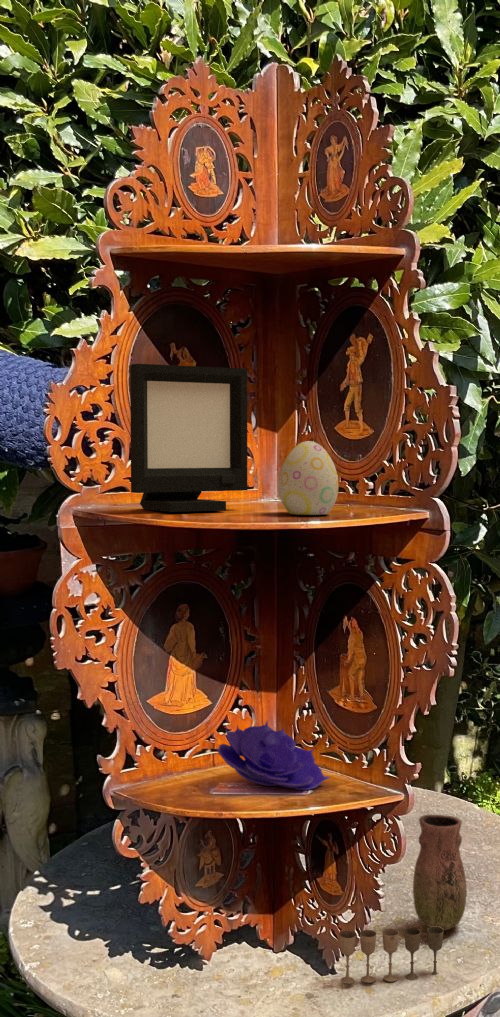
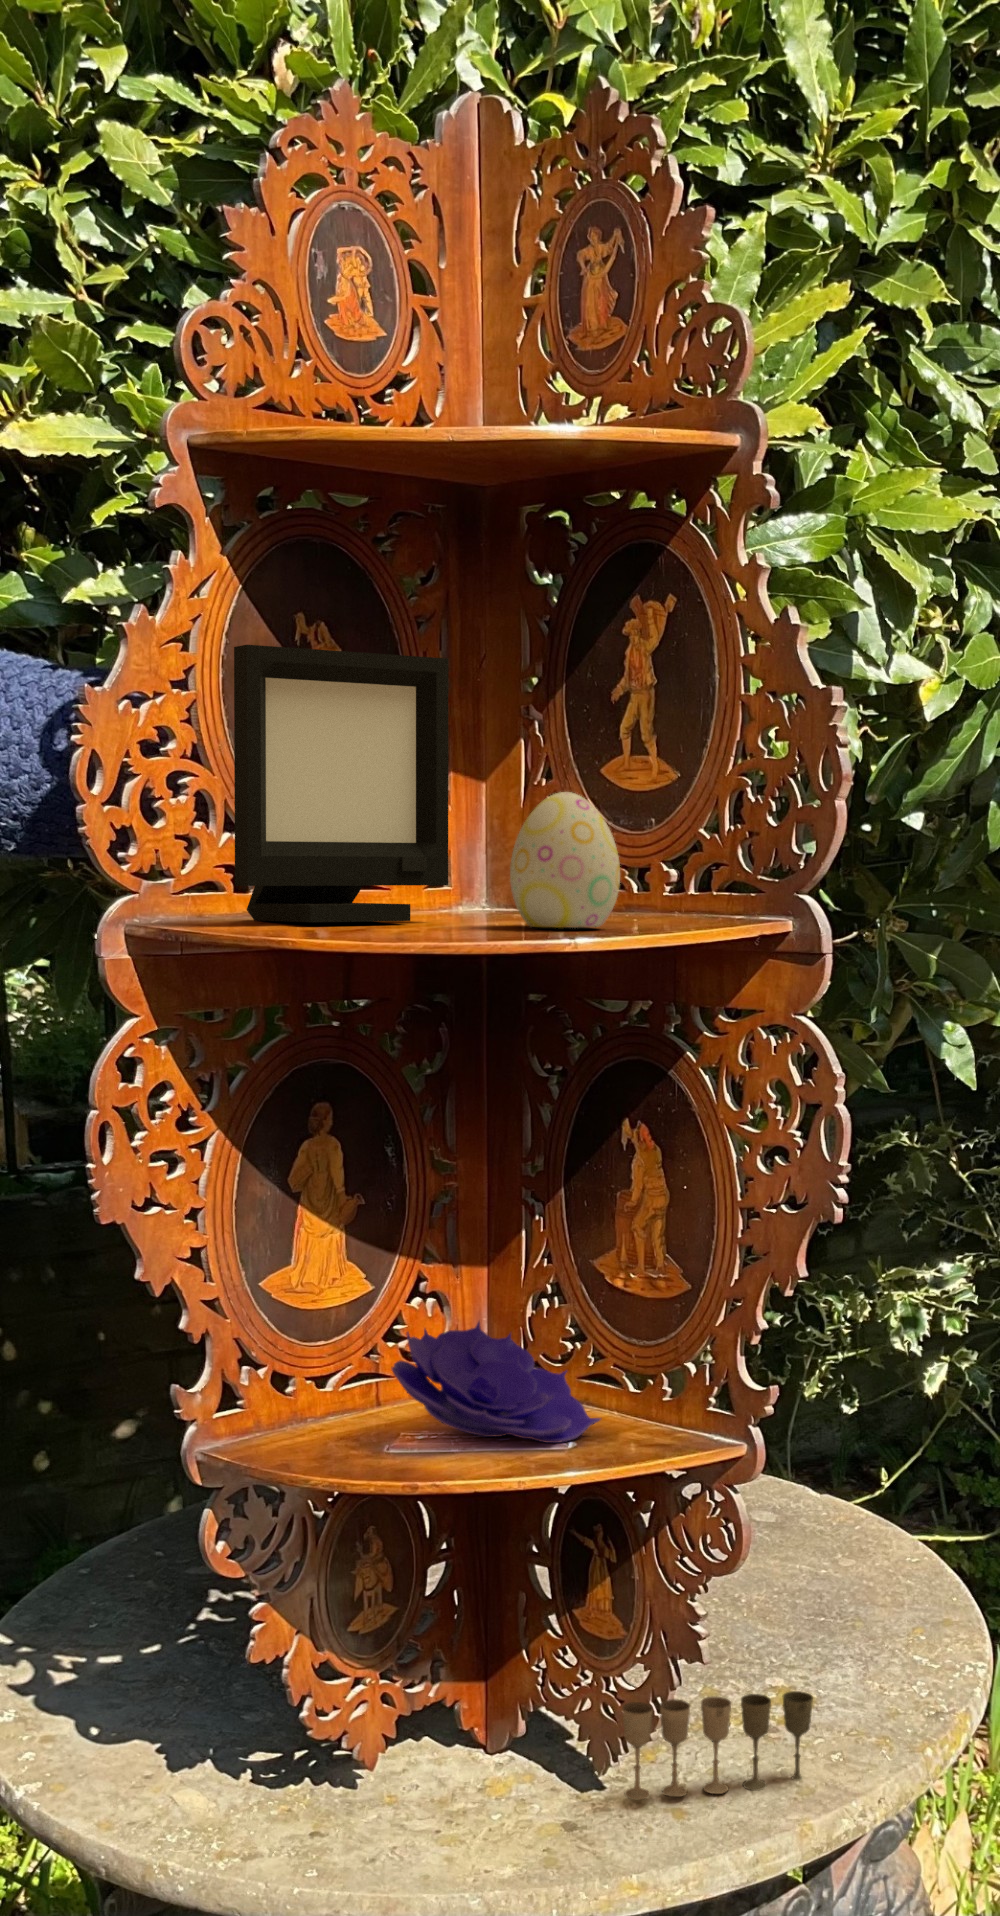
vase: present [413,815,467,931] -> none [751,1491,850,1707]

